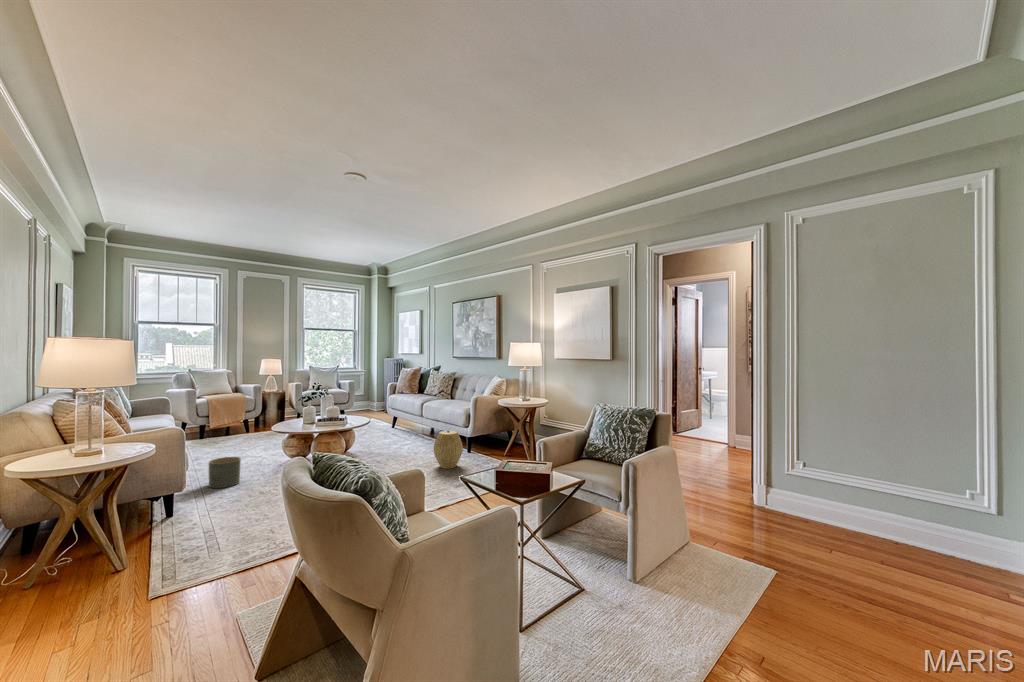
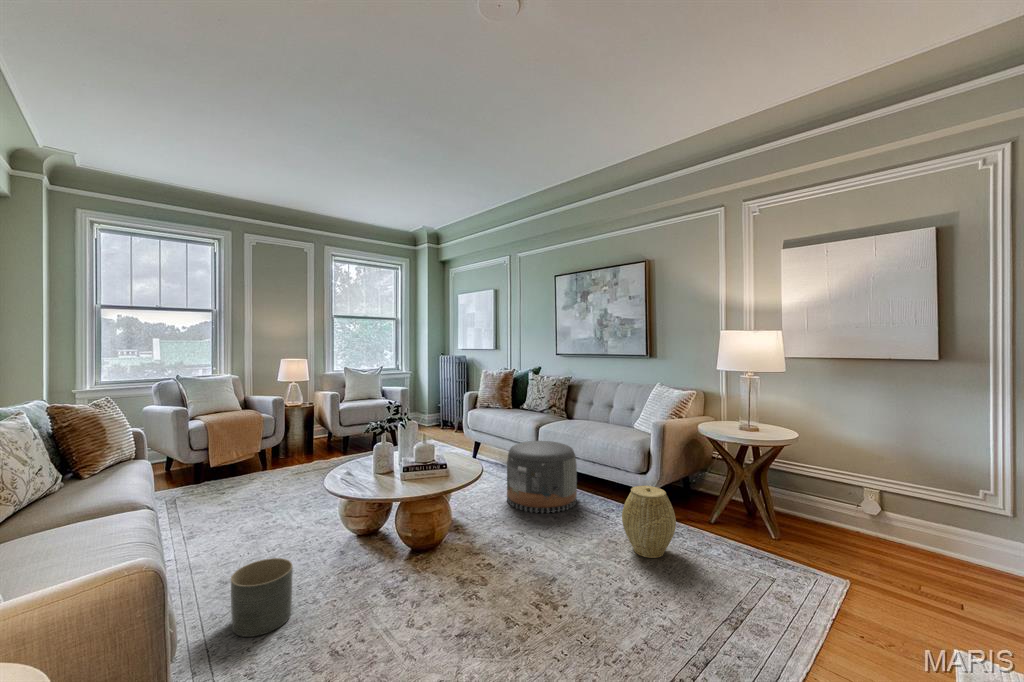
pouf: none [390,411,435,452] -> present [507,441,577,513]

